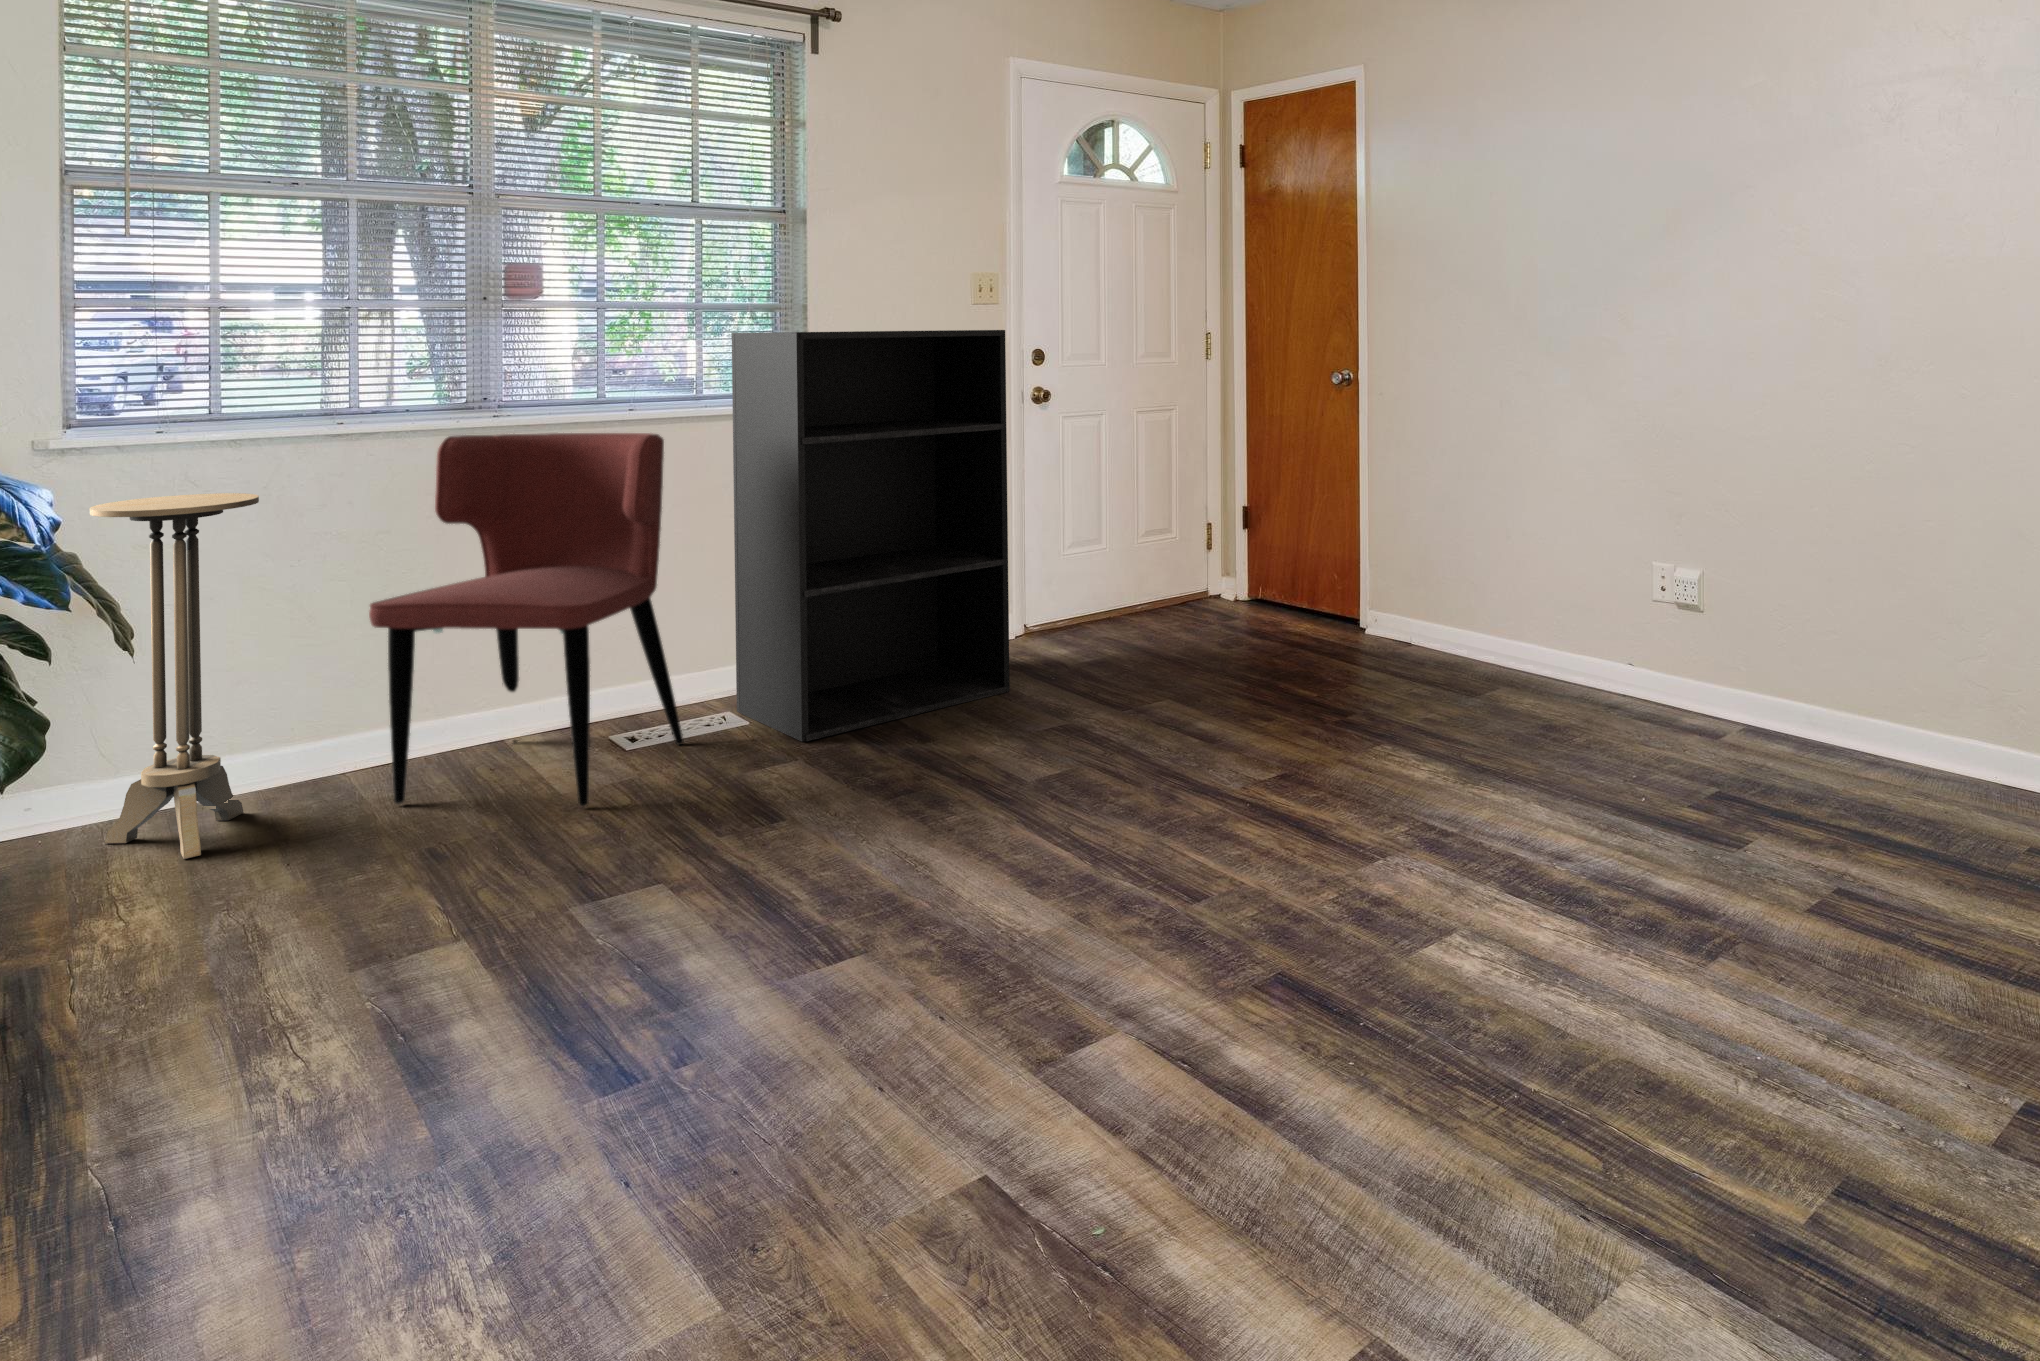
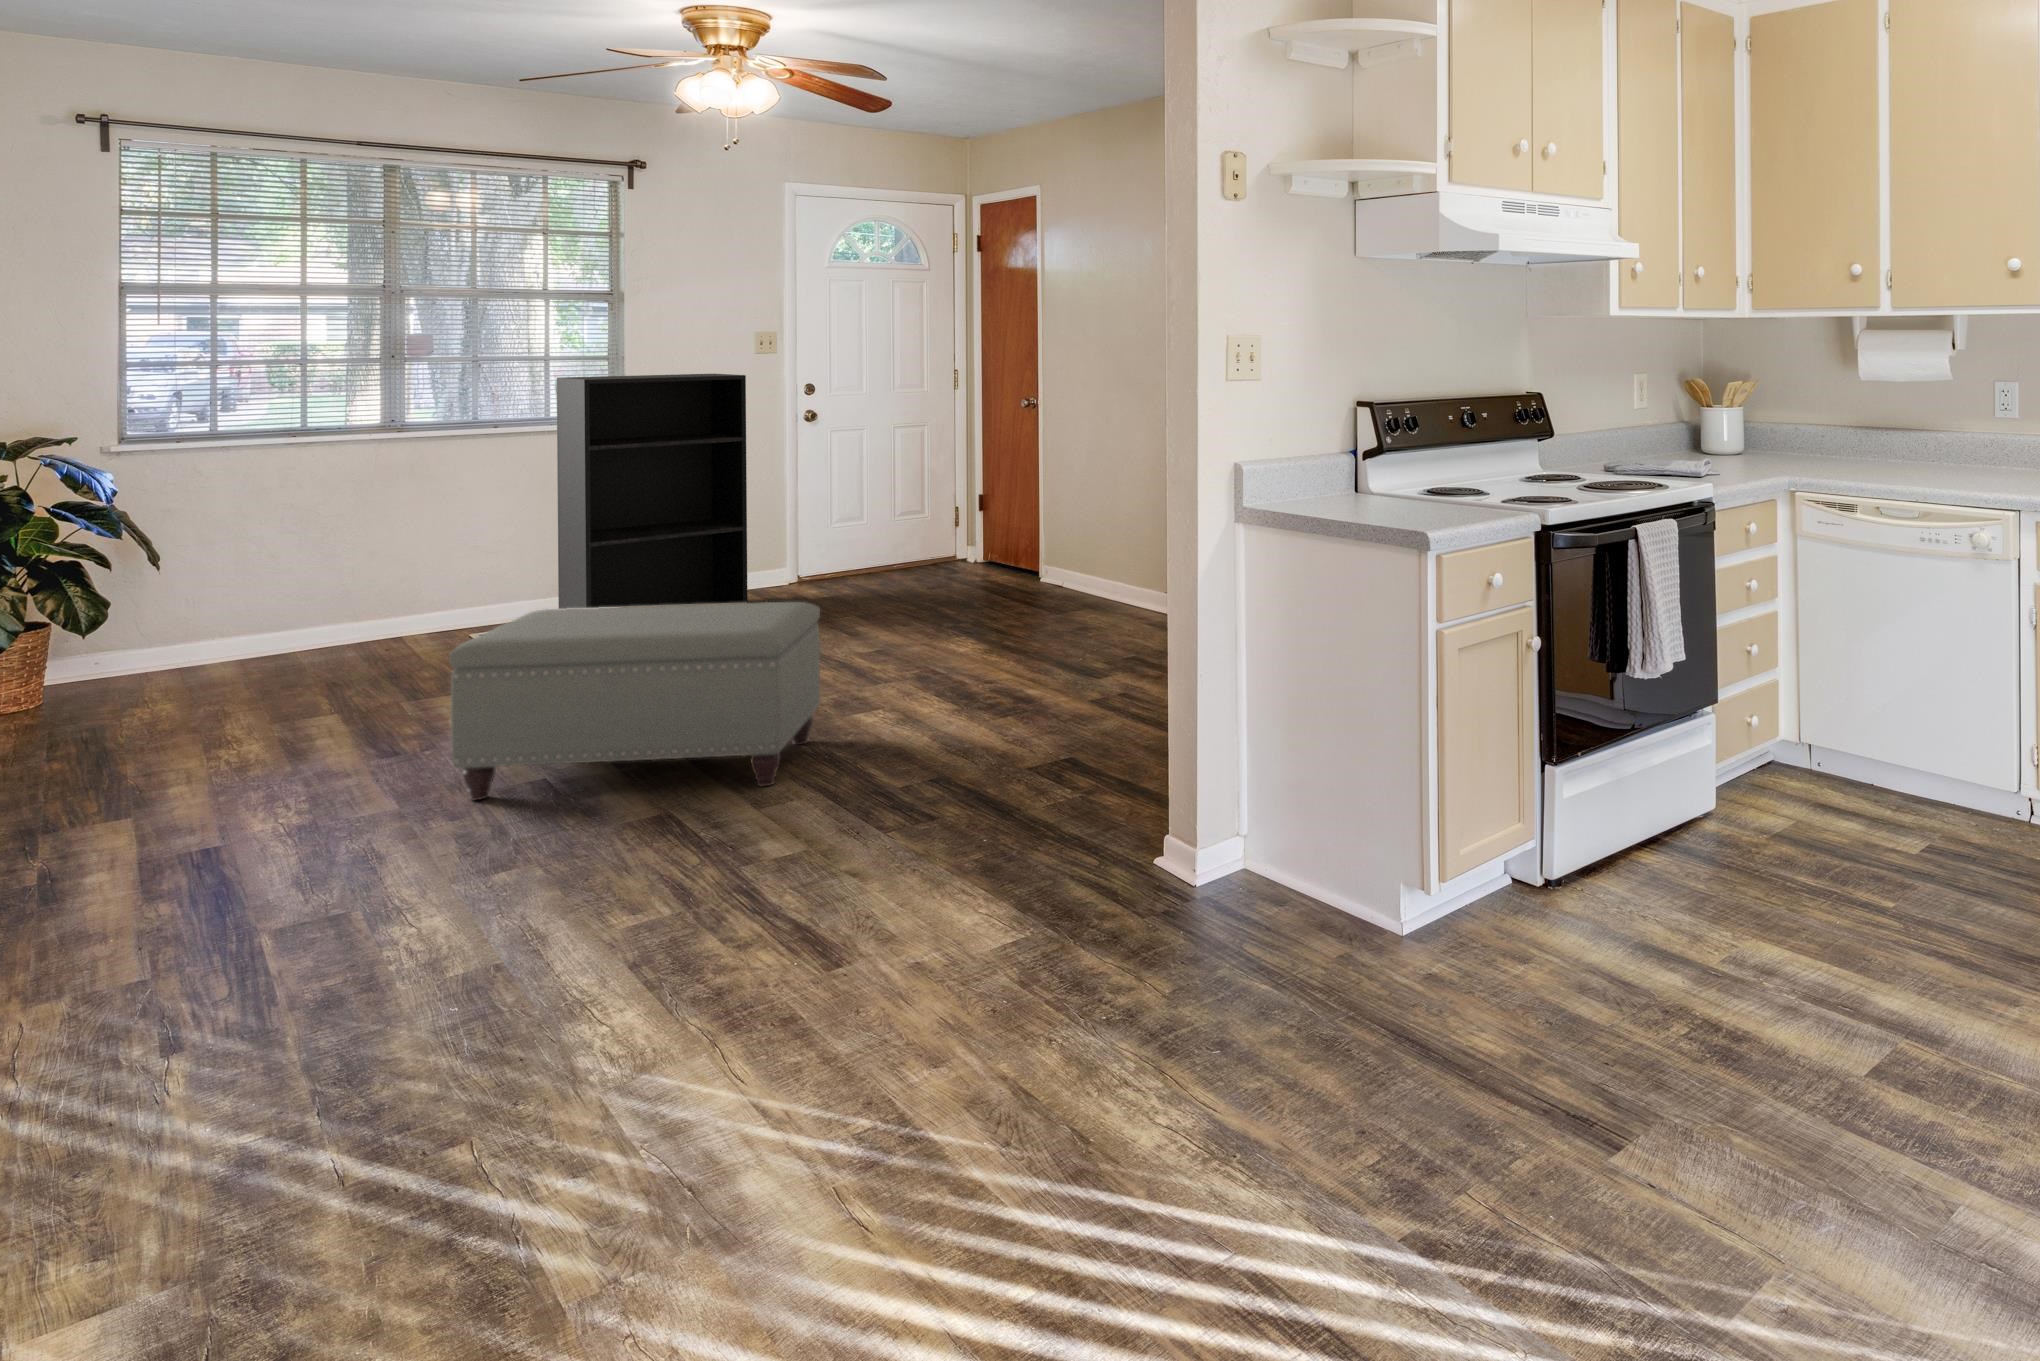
dining chair: present [369,433,684,807] -> none [302,442,512,667]
side table: present [90,493,259,859] -> none [134,478,235,687]
ottoman: none [858,742,1572,1256] -> present [449,602,820,800]

